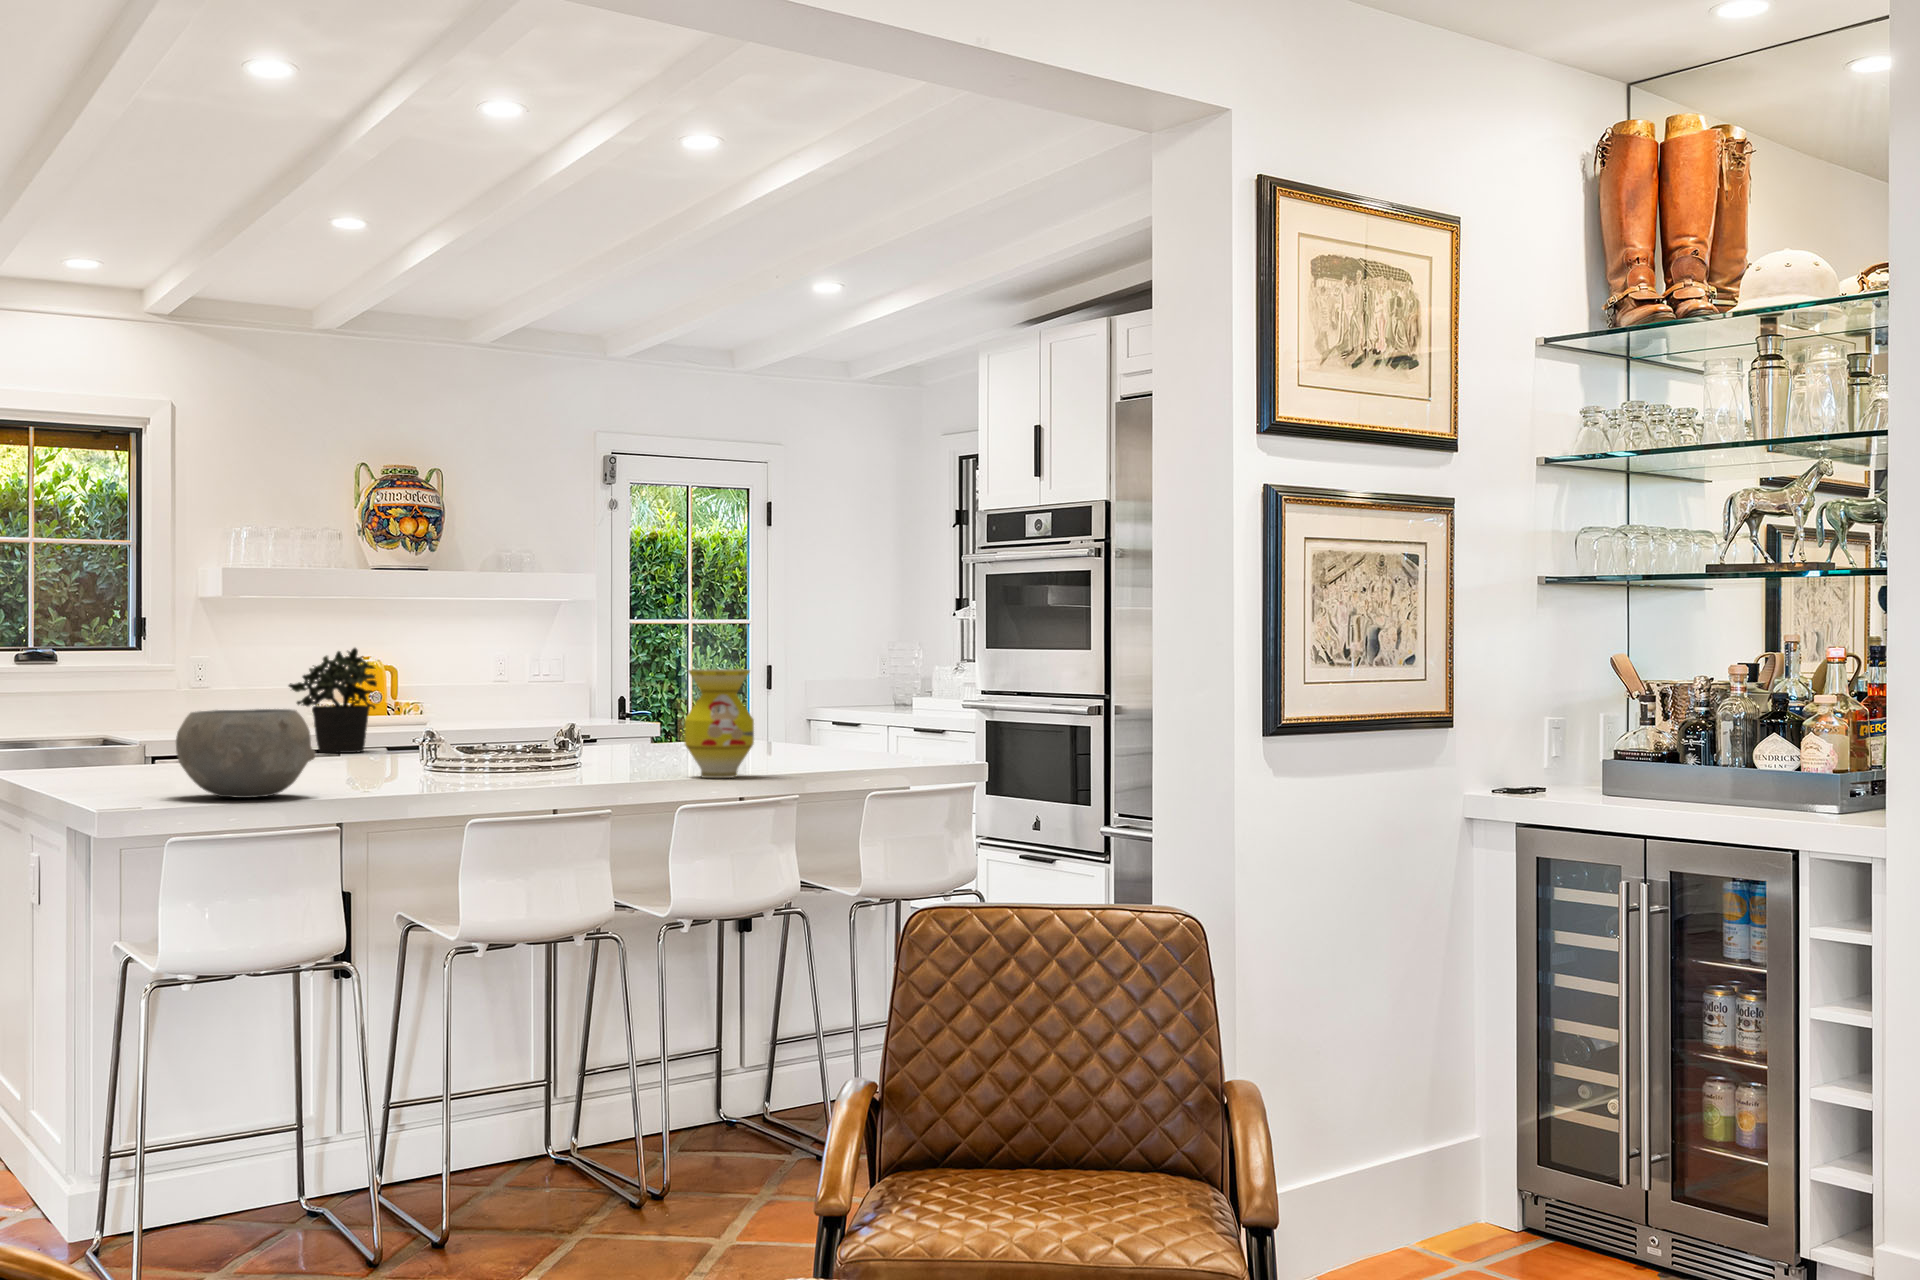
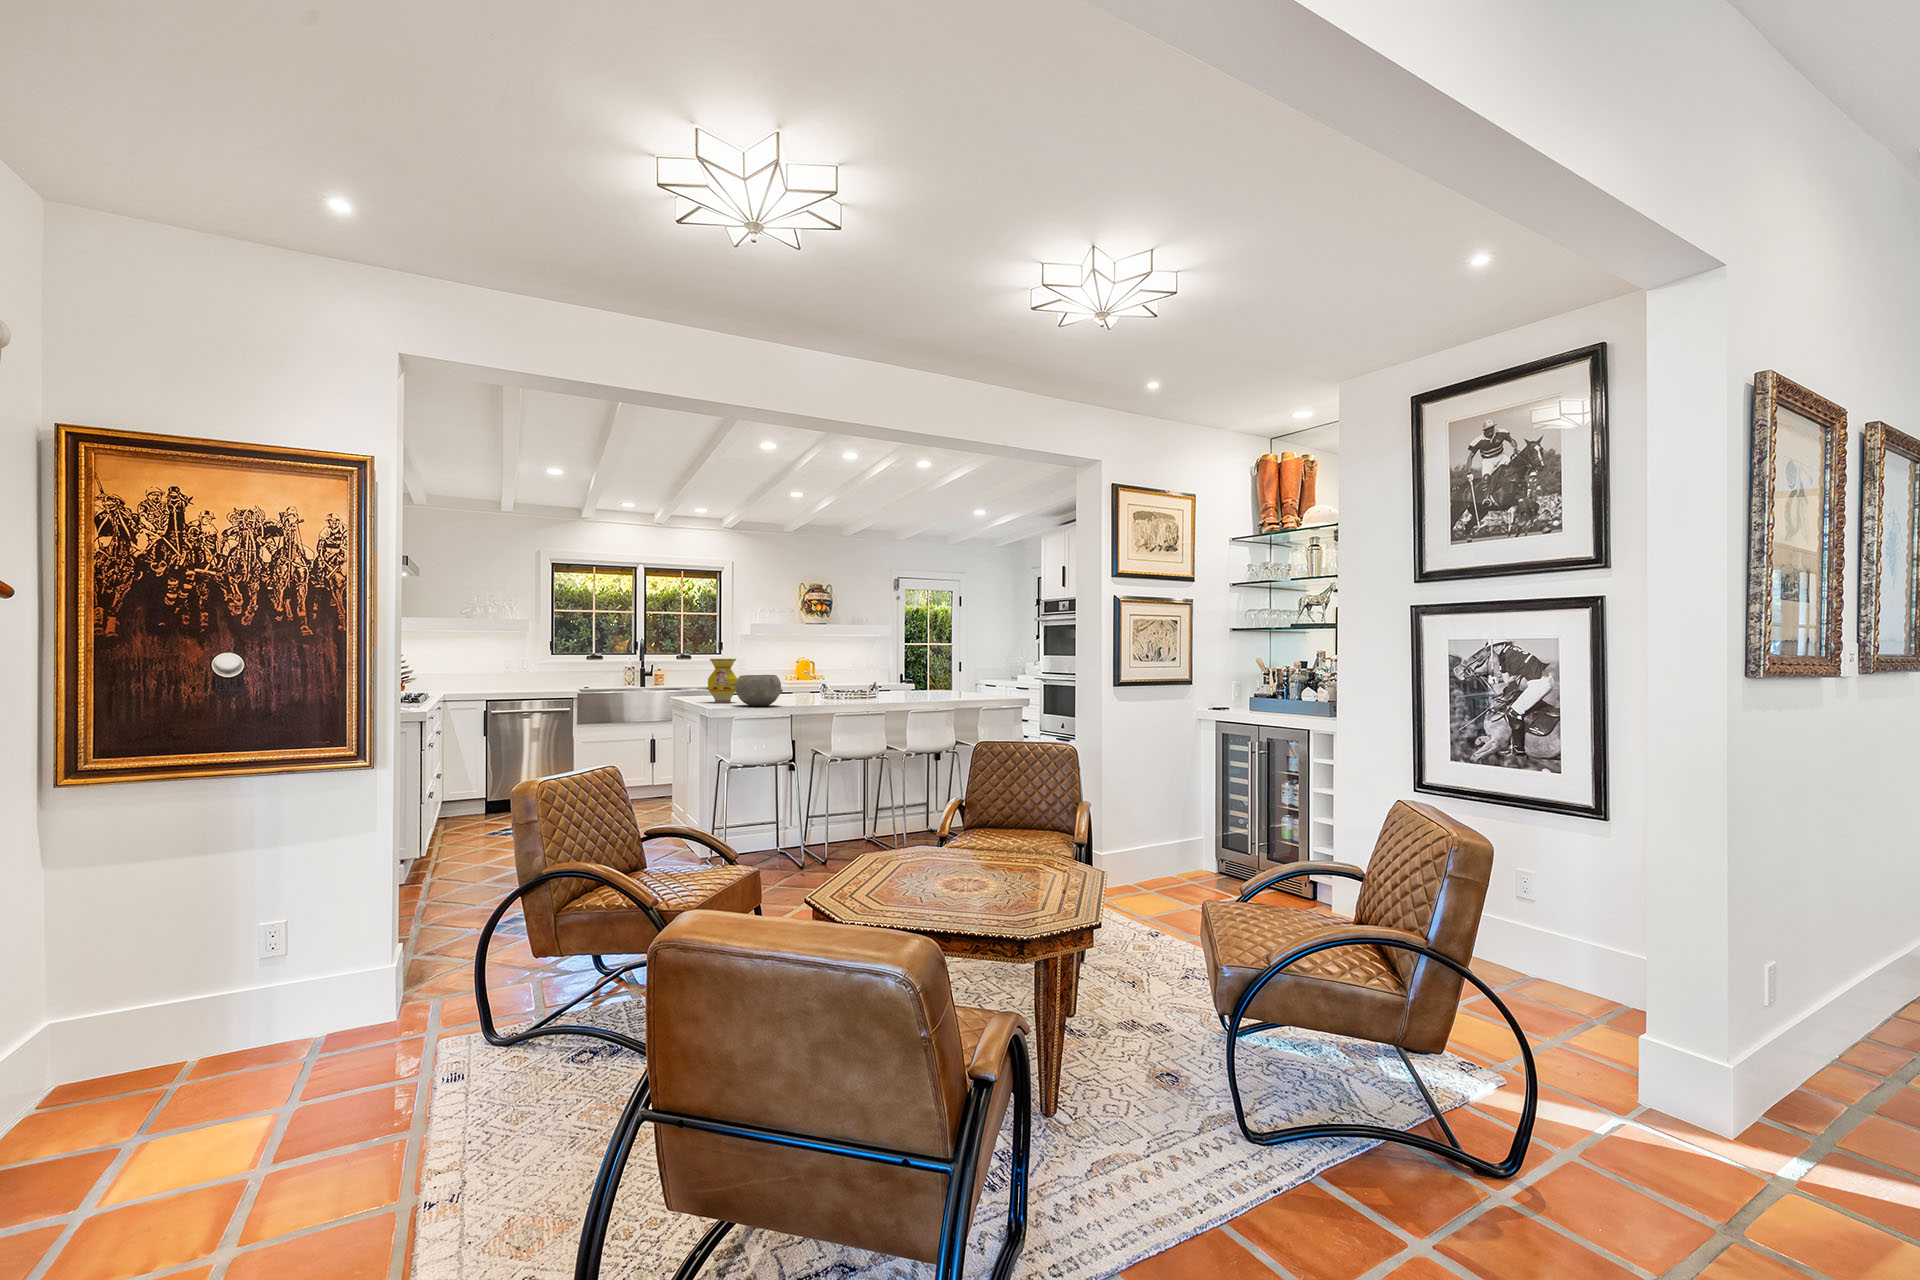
potted plant: present [289,648,377,753] -> none [774,653,806,693]
vase: present [685,669,754,778] -> present [708,659,737,703]

